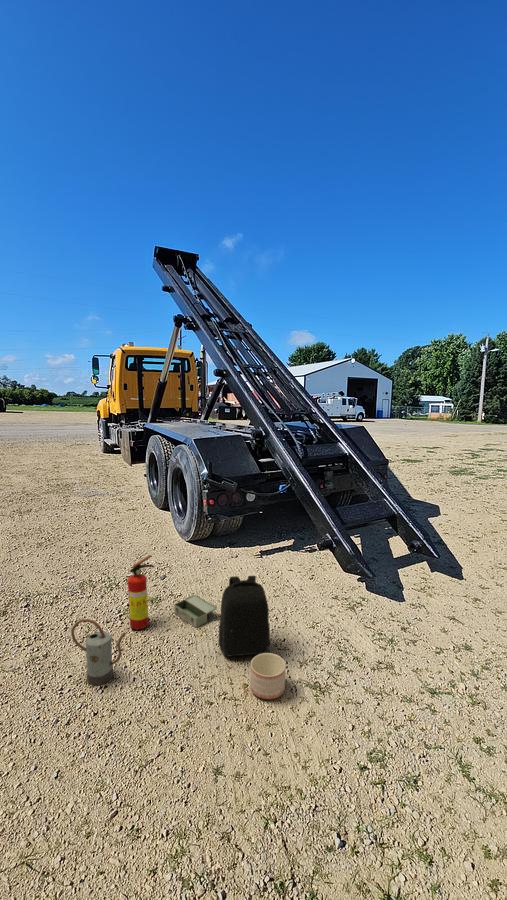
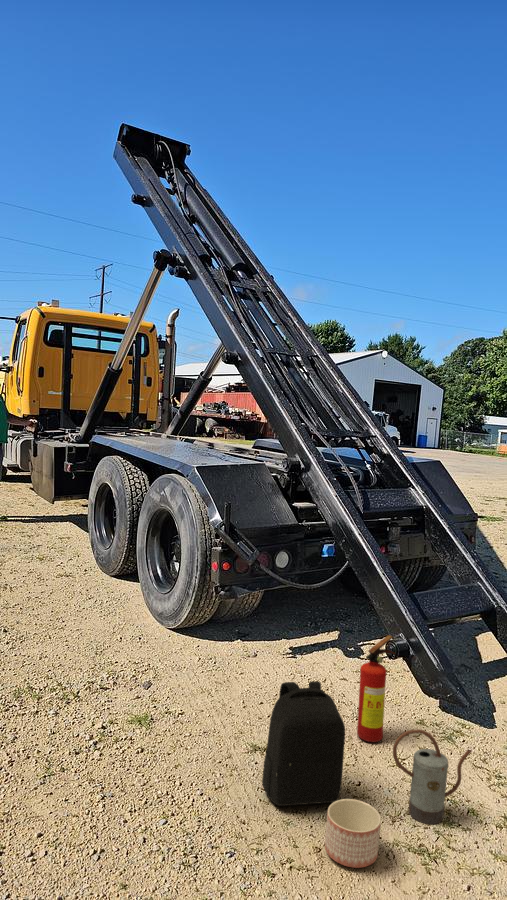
fire extinguisher: present [128,555,154,630] -> present [357,635,395,742]
toolbox: present [174,595,217,628] -> none [179,713,248,763]
watering can: present [71,619,126,685] -> present [393,730,472,824]

